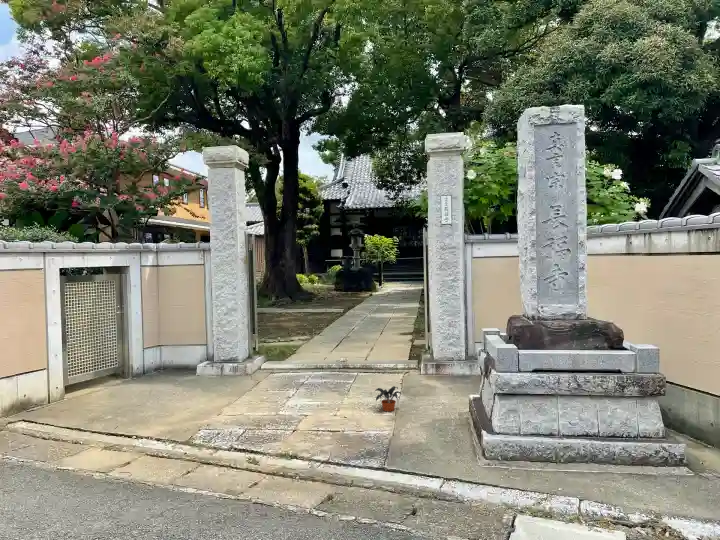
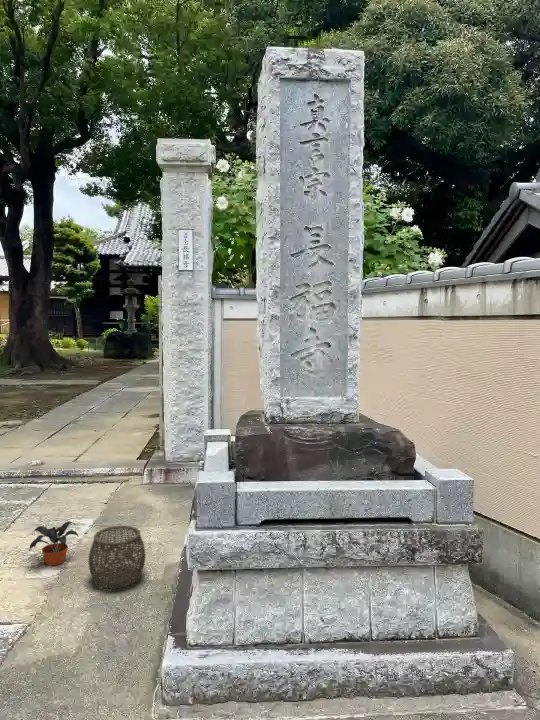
woven basket: none [415,387,448,422] -> present [89,526,146,589]

